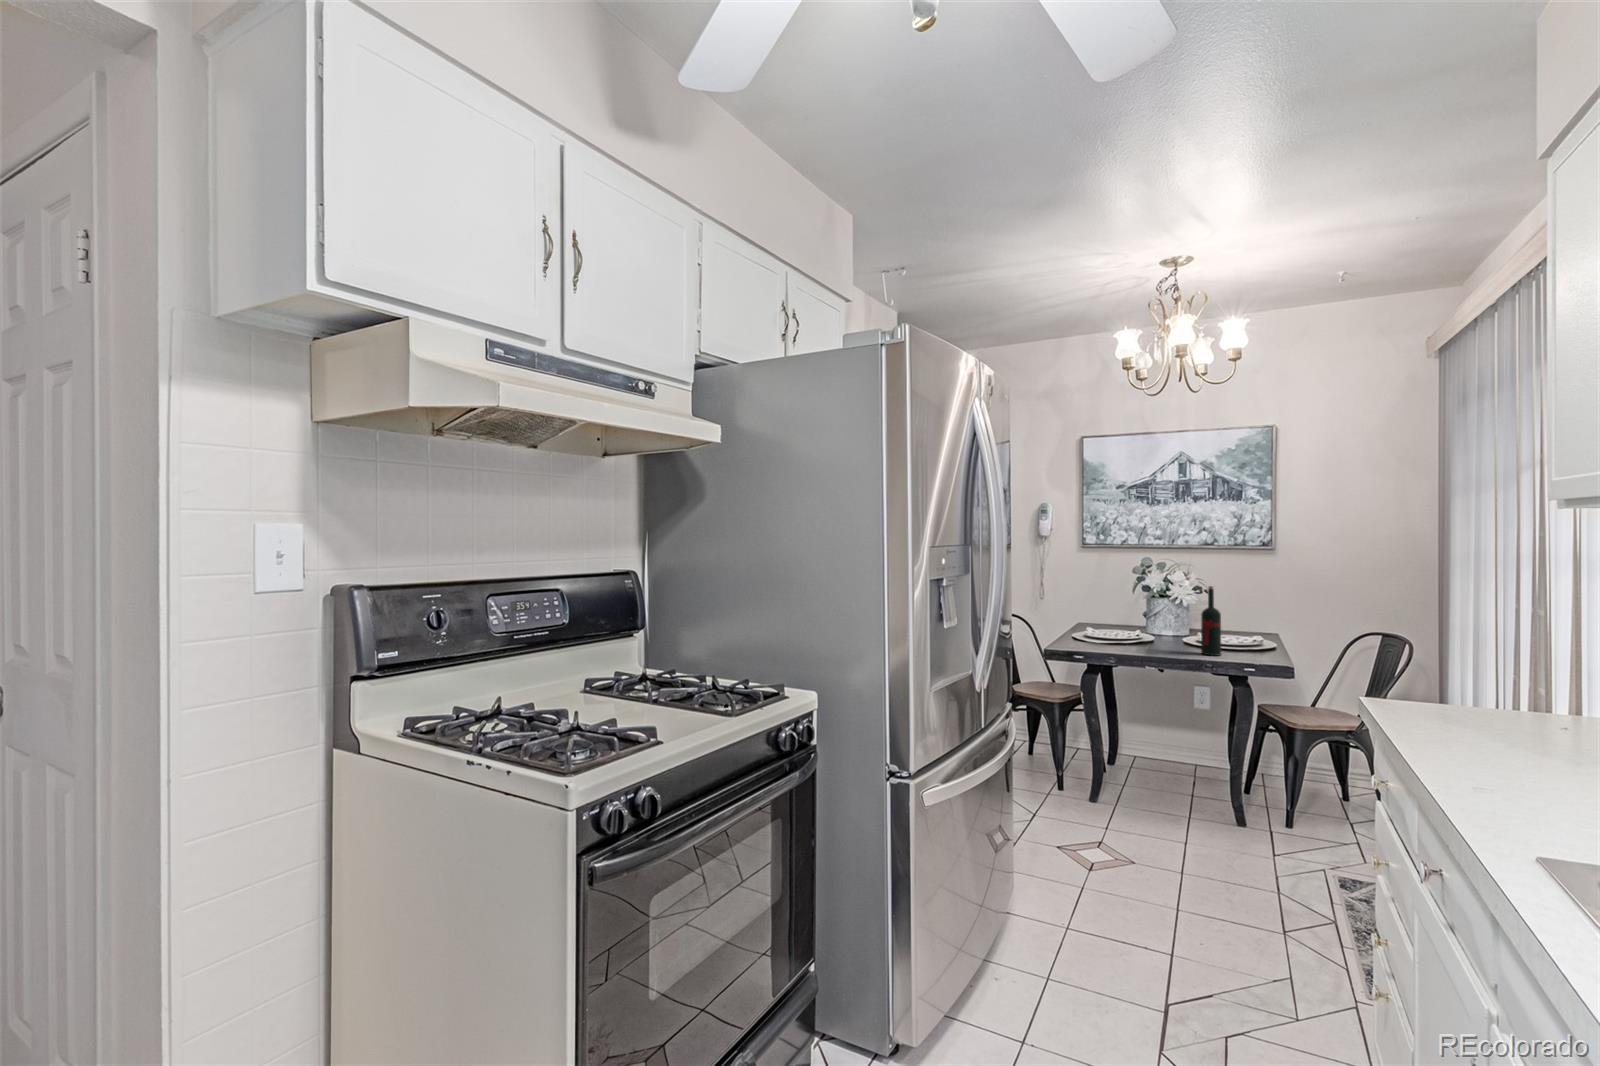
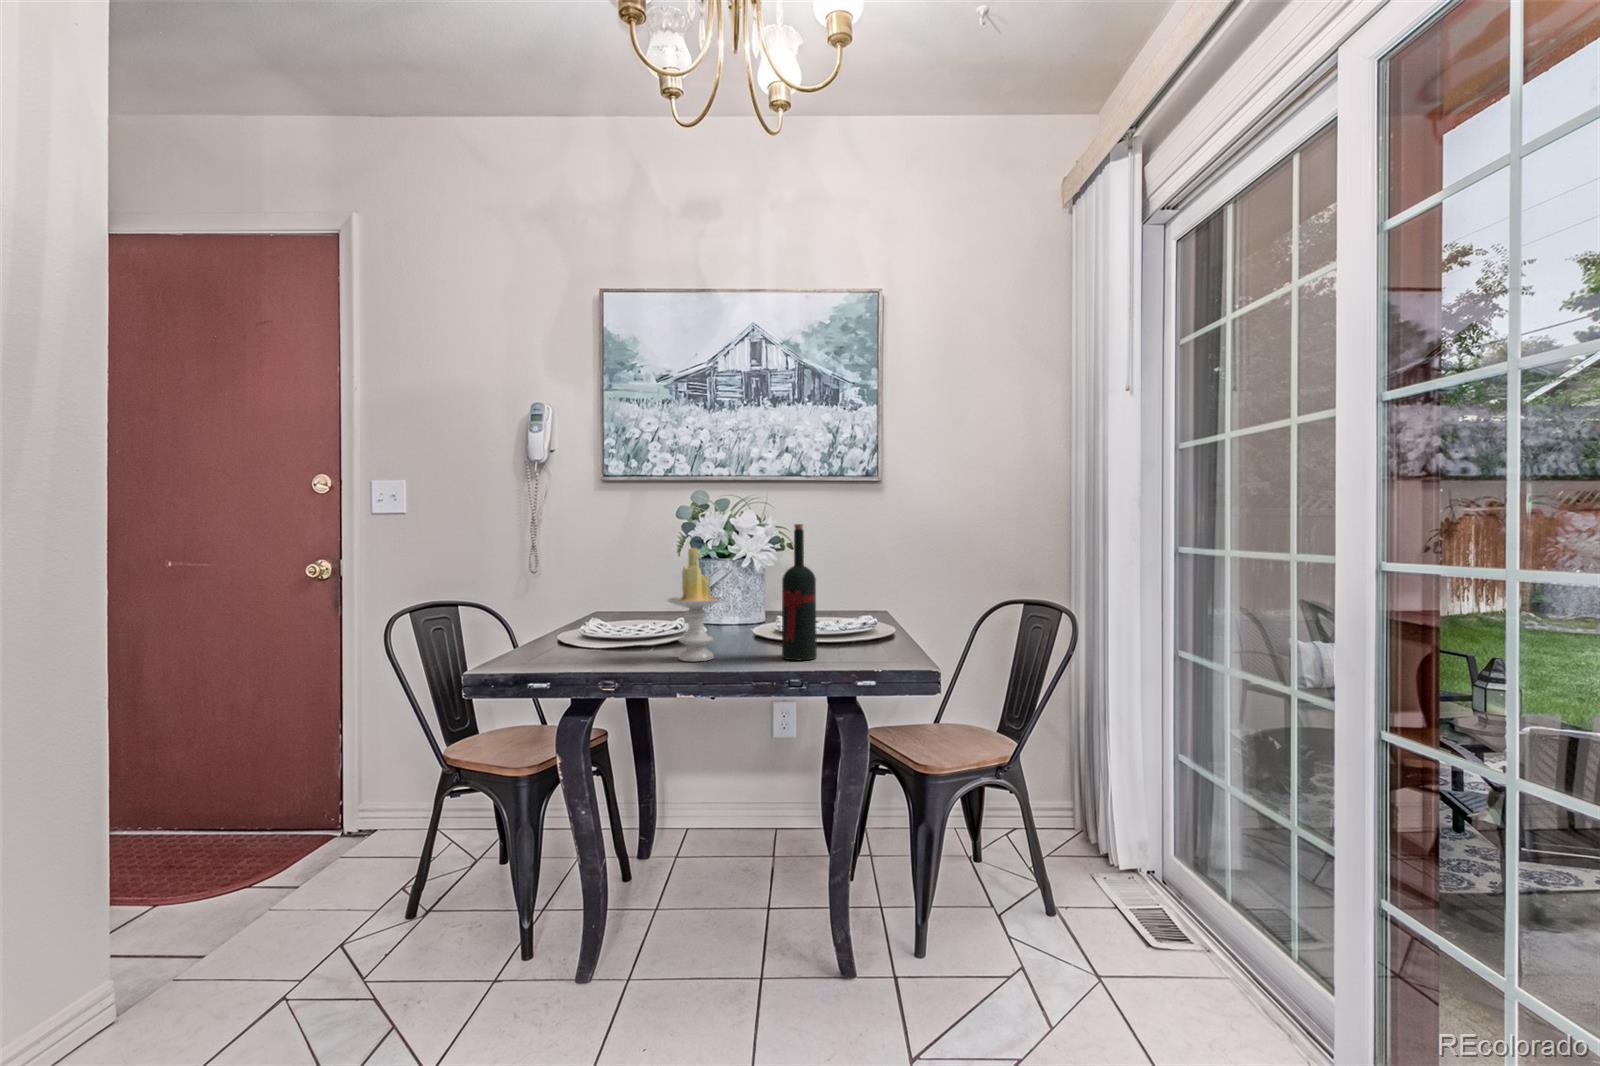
candle: none [1137,596,1168,652] -> present [668,548,724,661]

